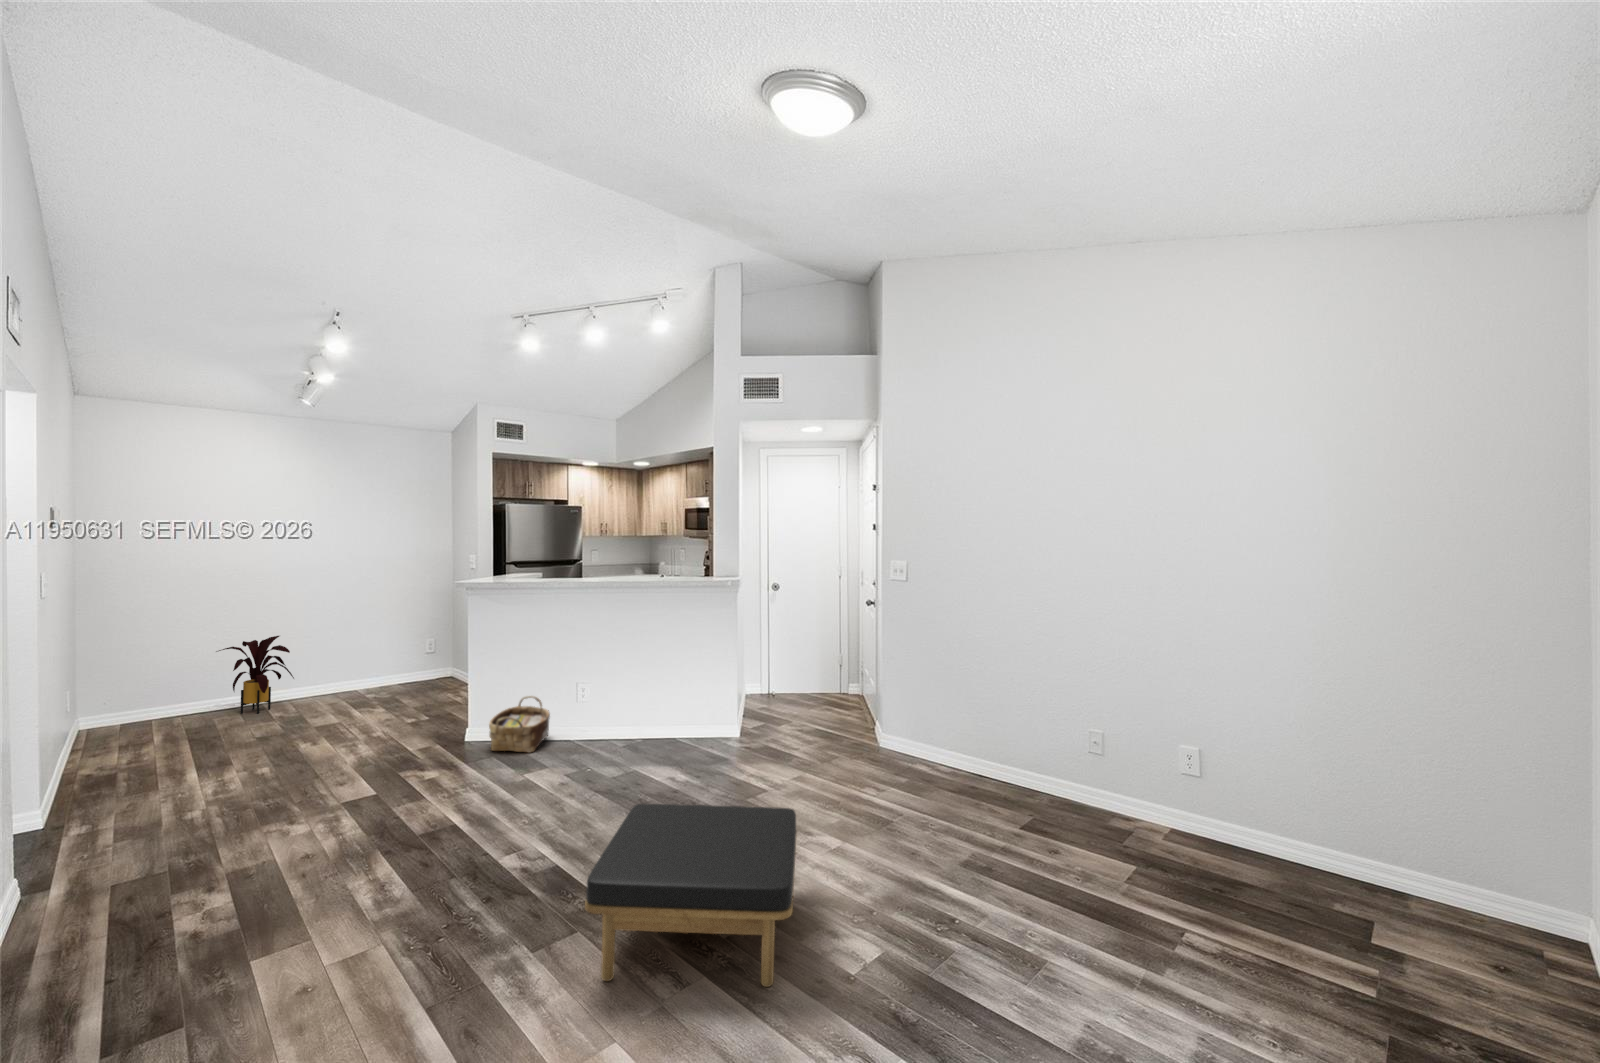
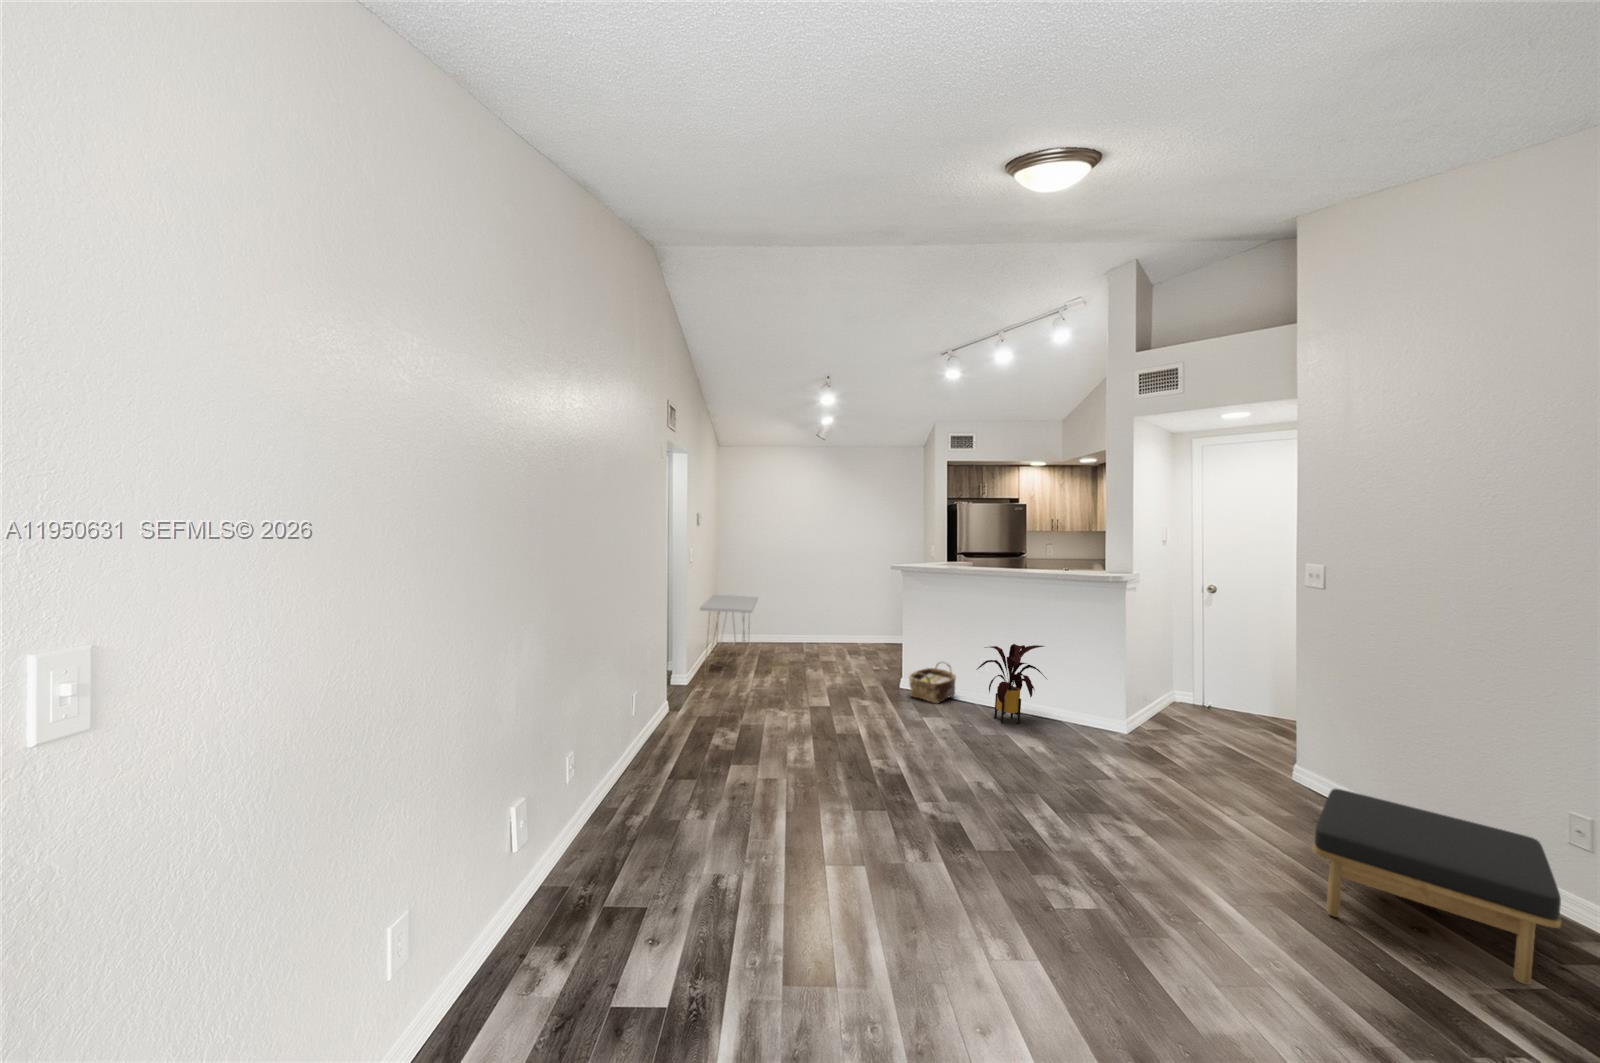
house plant: present [216,636,294,714] -> present [977,644,1046,724]
console table: none [66,646,191,803] -> present [700,595,758,670]
ottoman: present [585,804,797,987] -> present [1313,789,1561,985]

